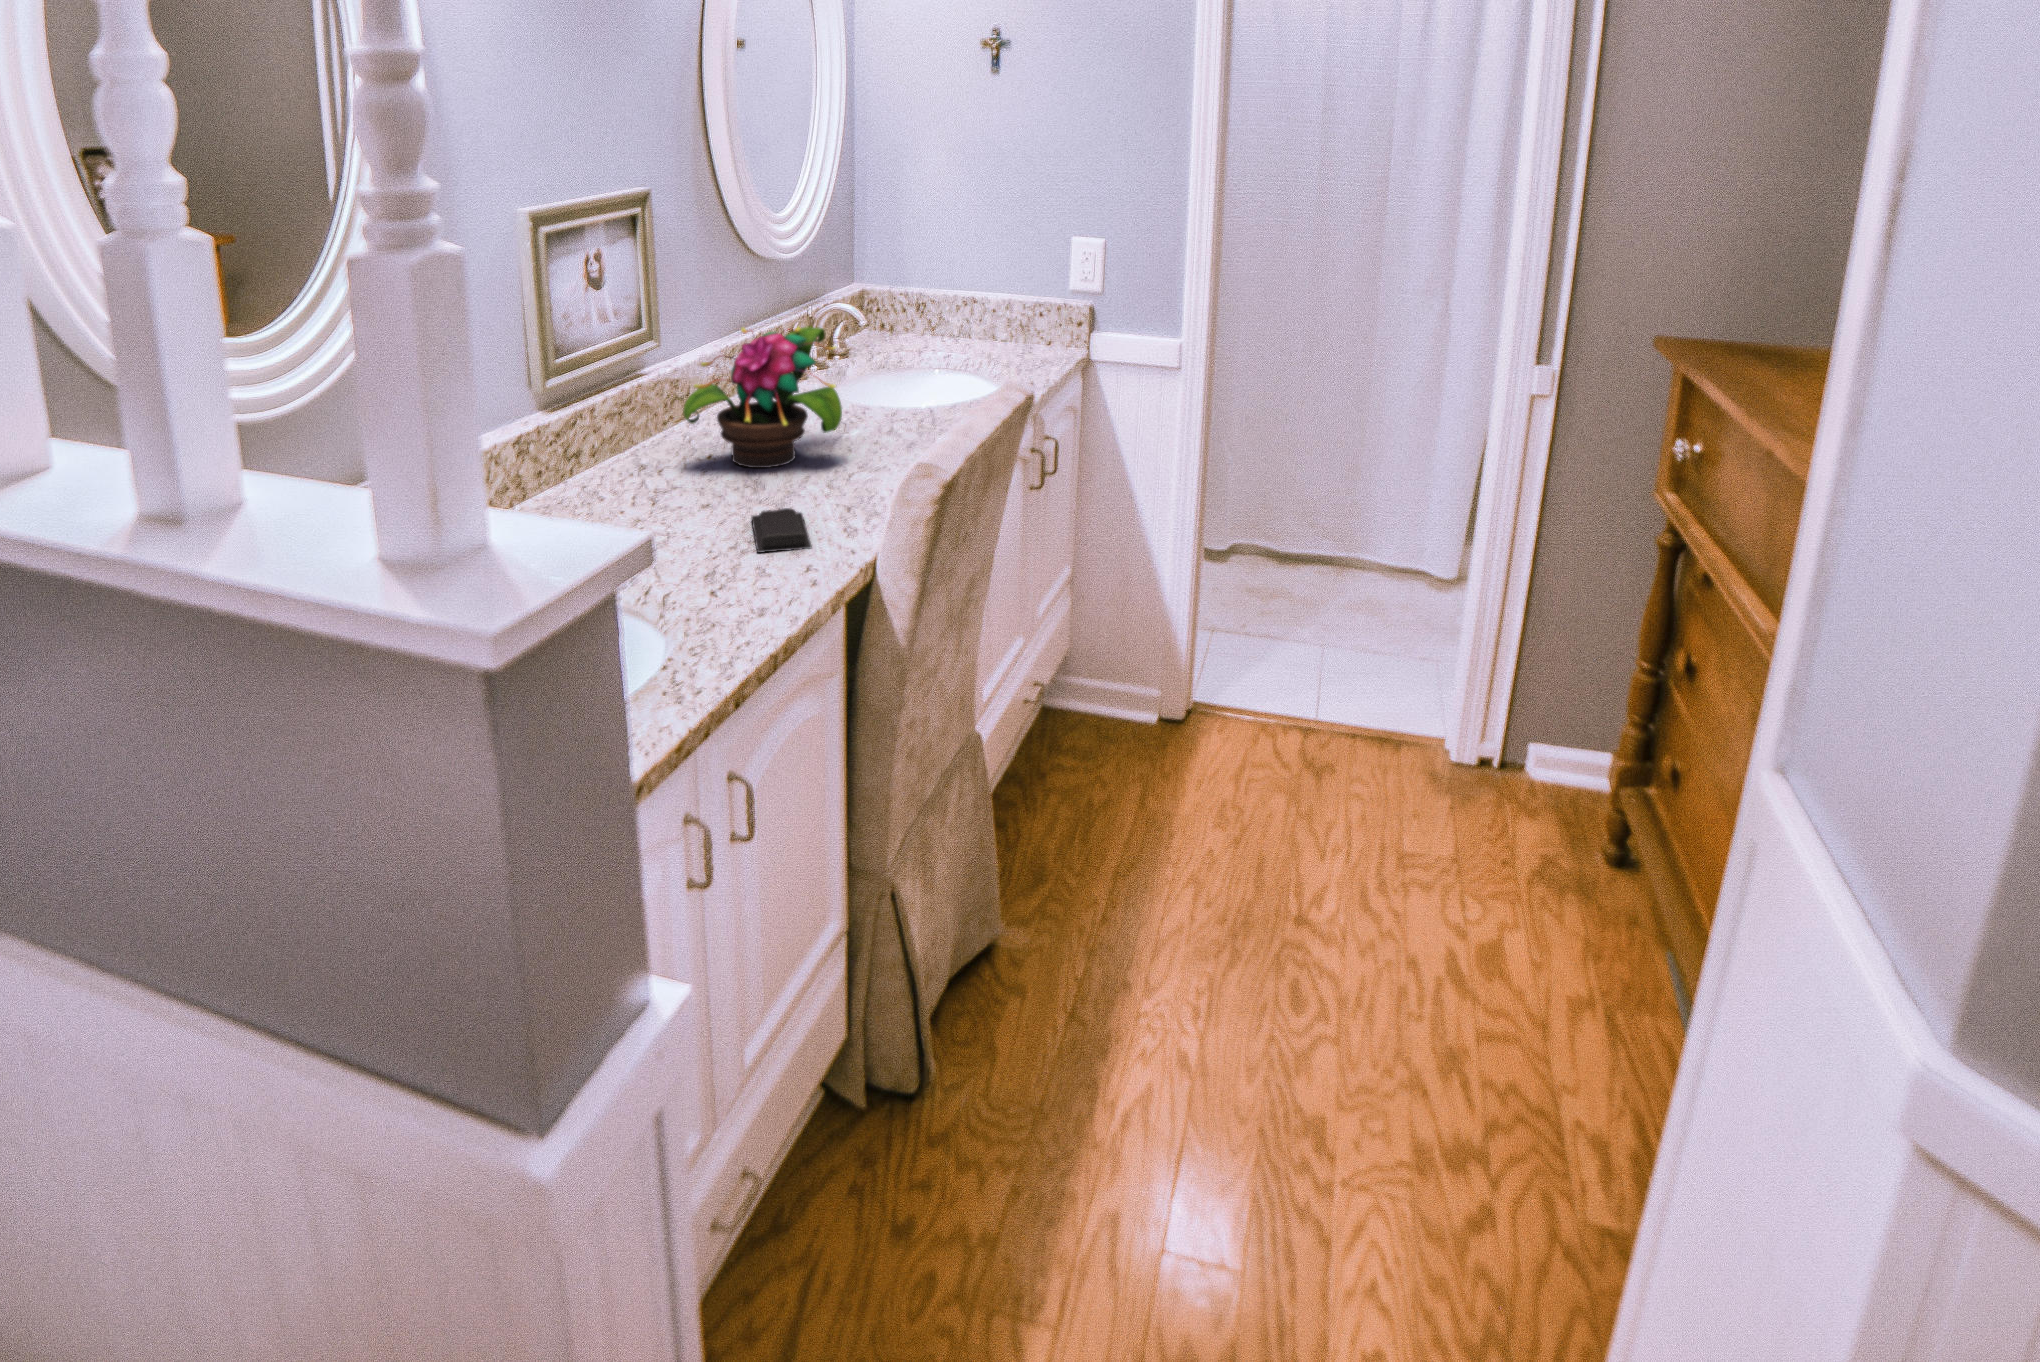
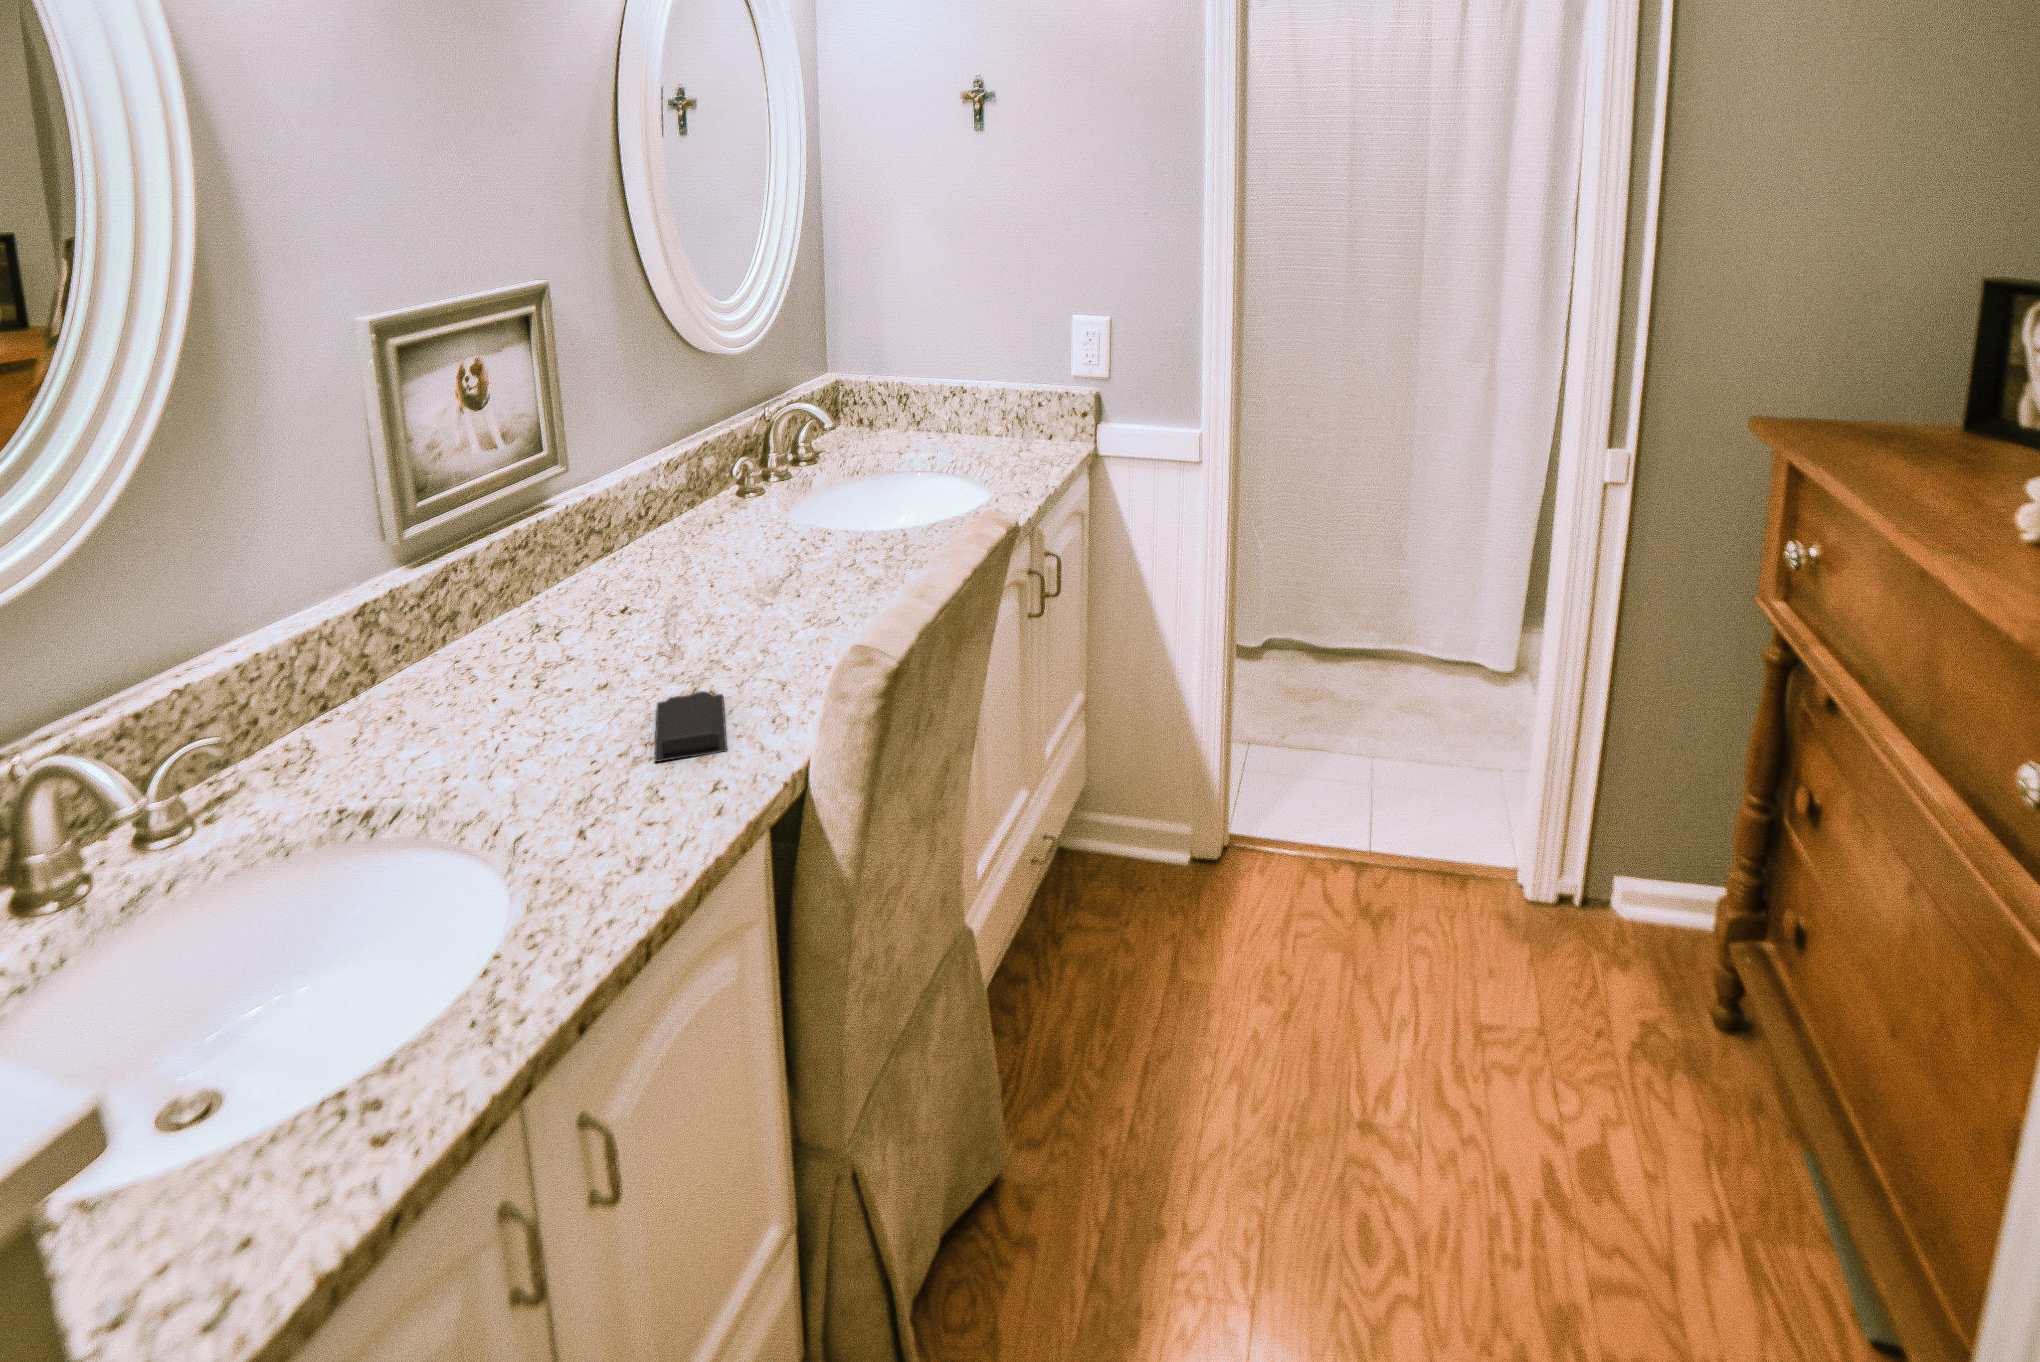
potted flower: present [683,327,842,468] -> none [587,442,785,624]

